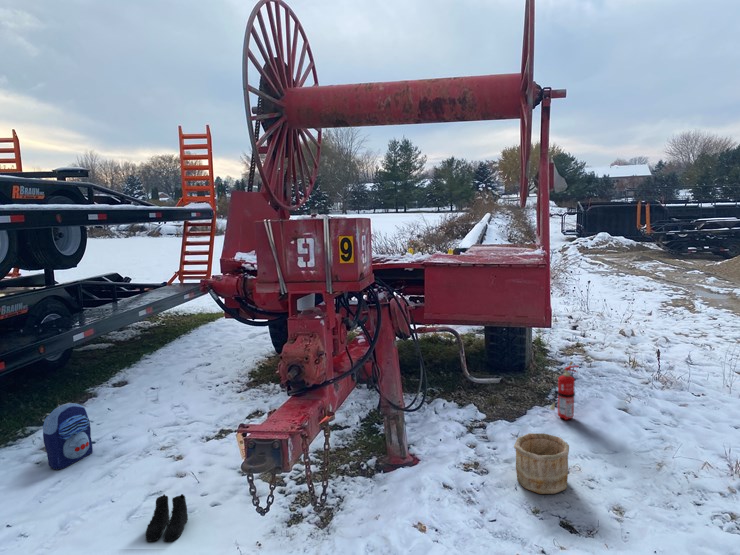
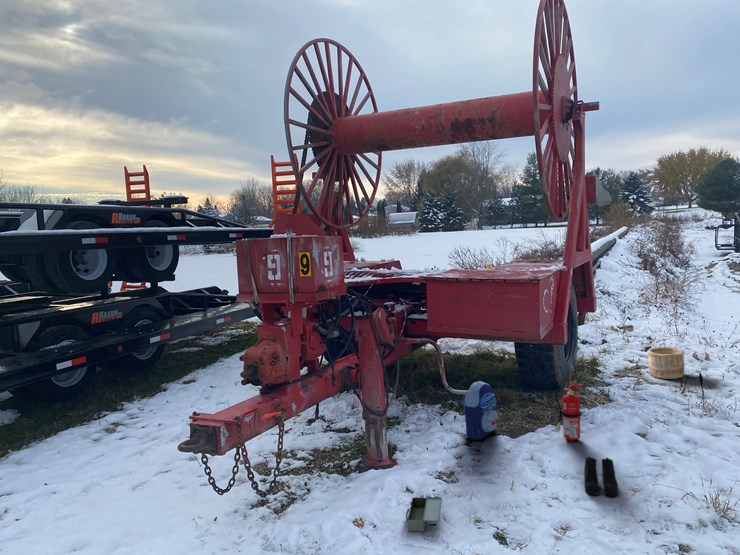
backpack: present [43,403,93,470] -> present [462,381,498,440]
wooden bucket: present [514,433,569,494] -> present [647,347,684,379]
toolbox: none [465,493,510,534] -> present [406,497,442,532]
boots: present [146,494,188,542] -> present [584,457,618,496]

